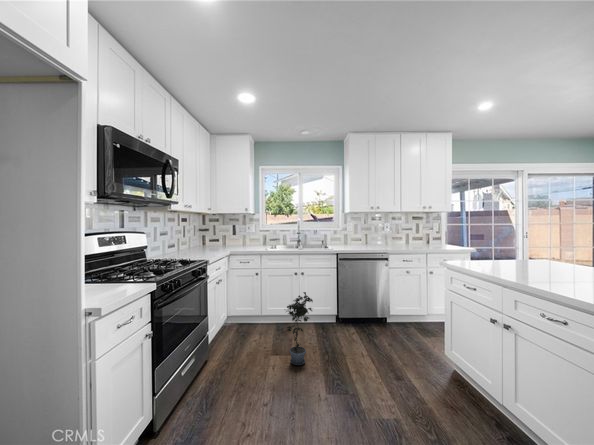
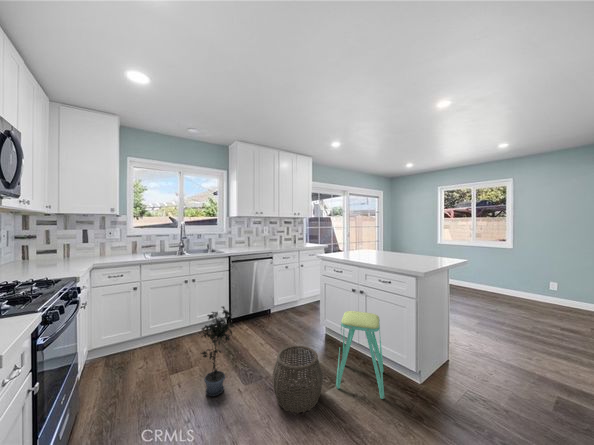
stool: none [406,321,481,425] -> present [336,311,384,399]
woven basket: none [336,341,386,402] -> present [272,346,323,414]

